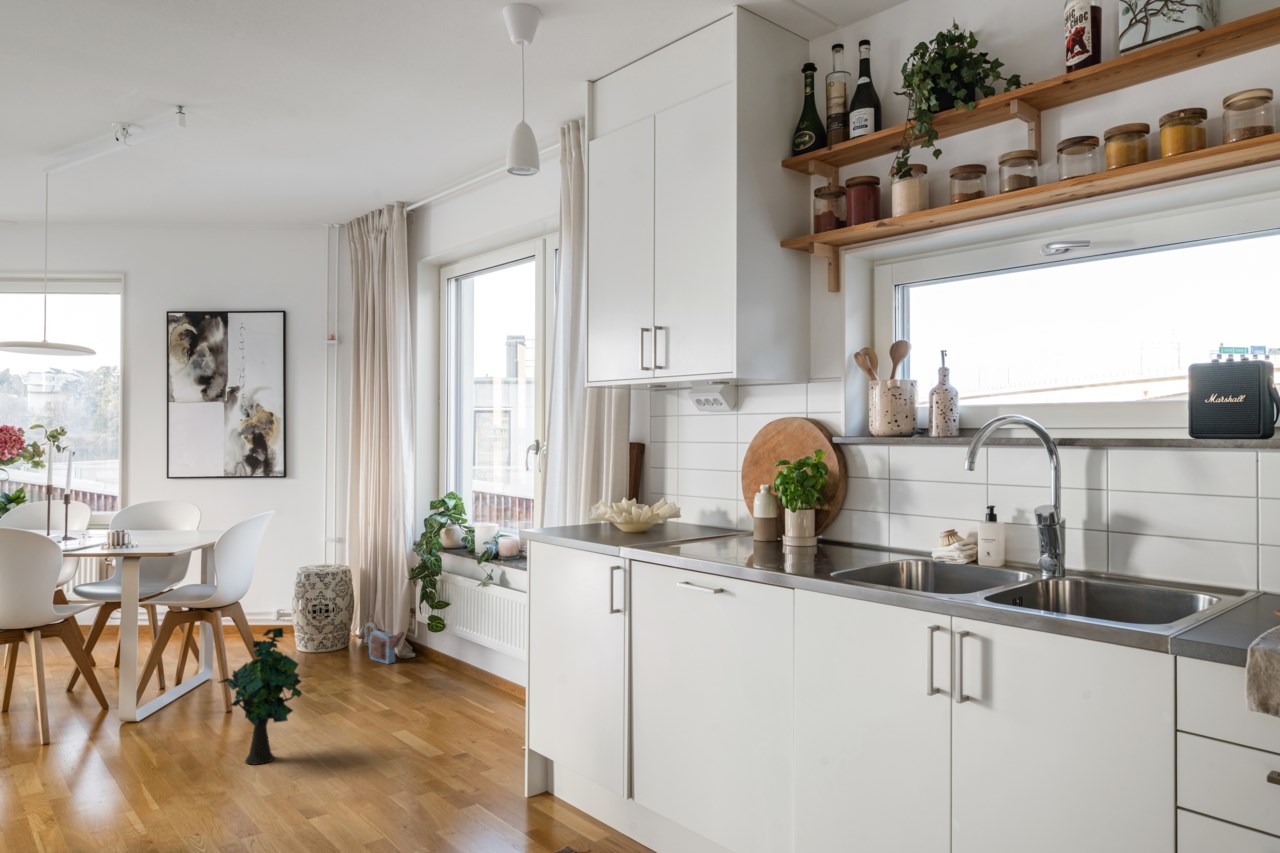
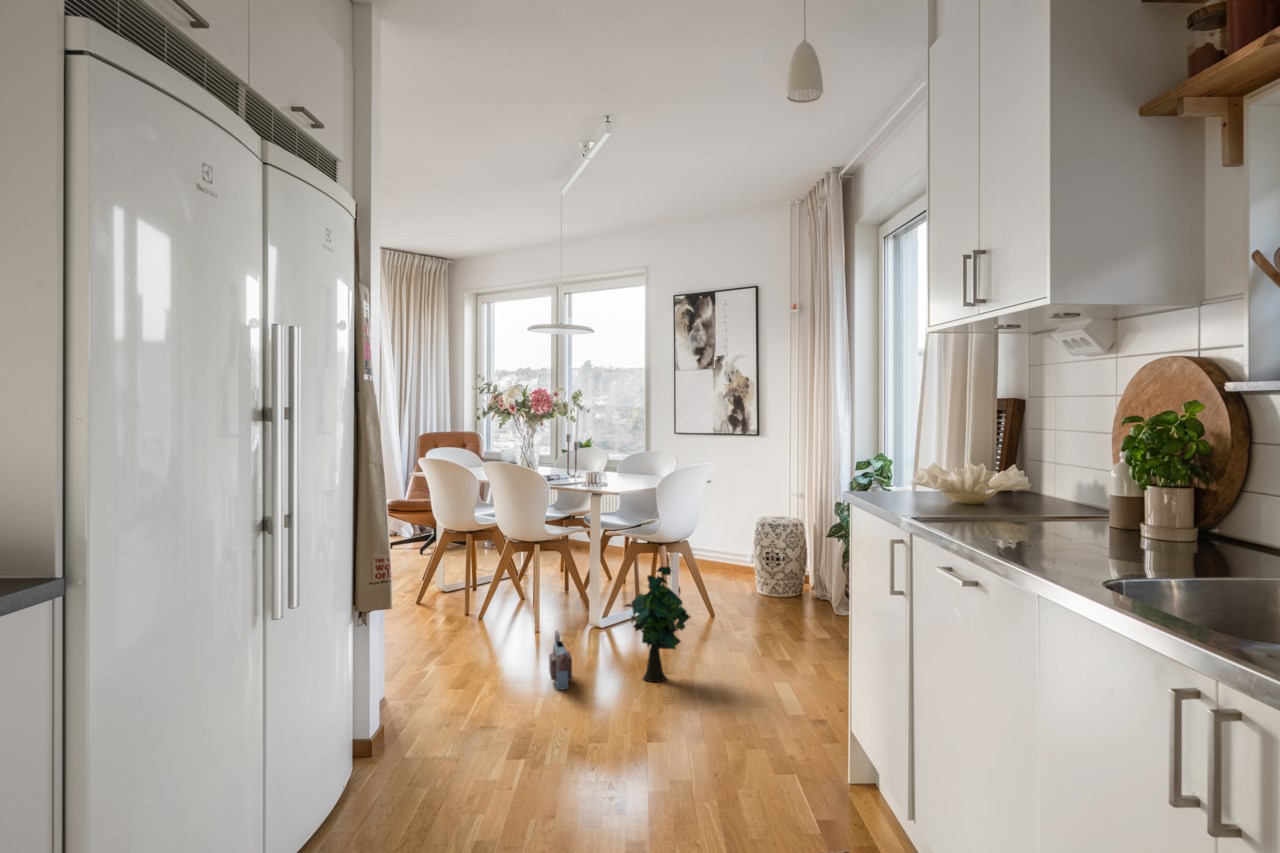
watering can: present [364,622,404,664] -> present [549,630,572,690]

